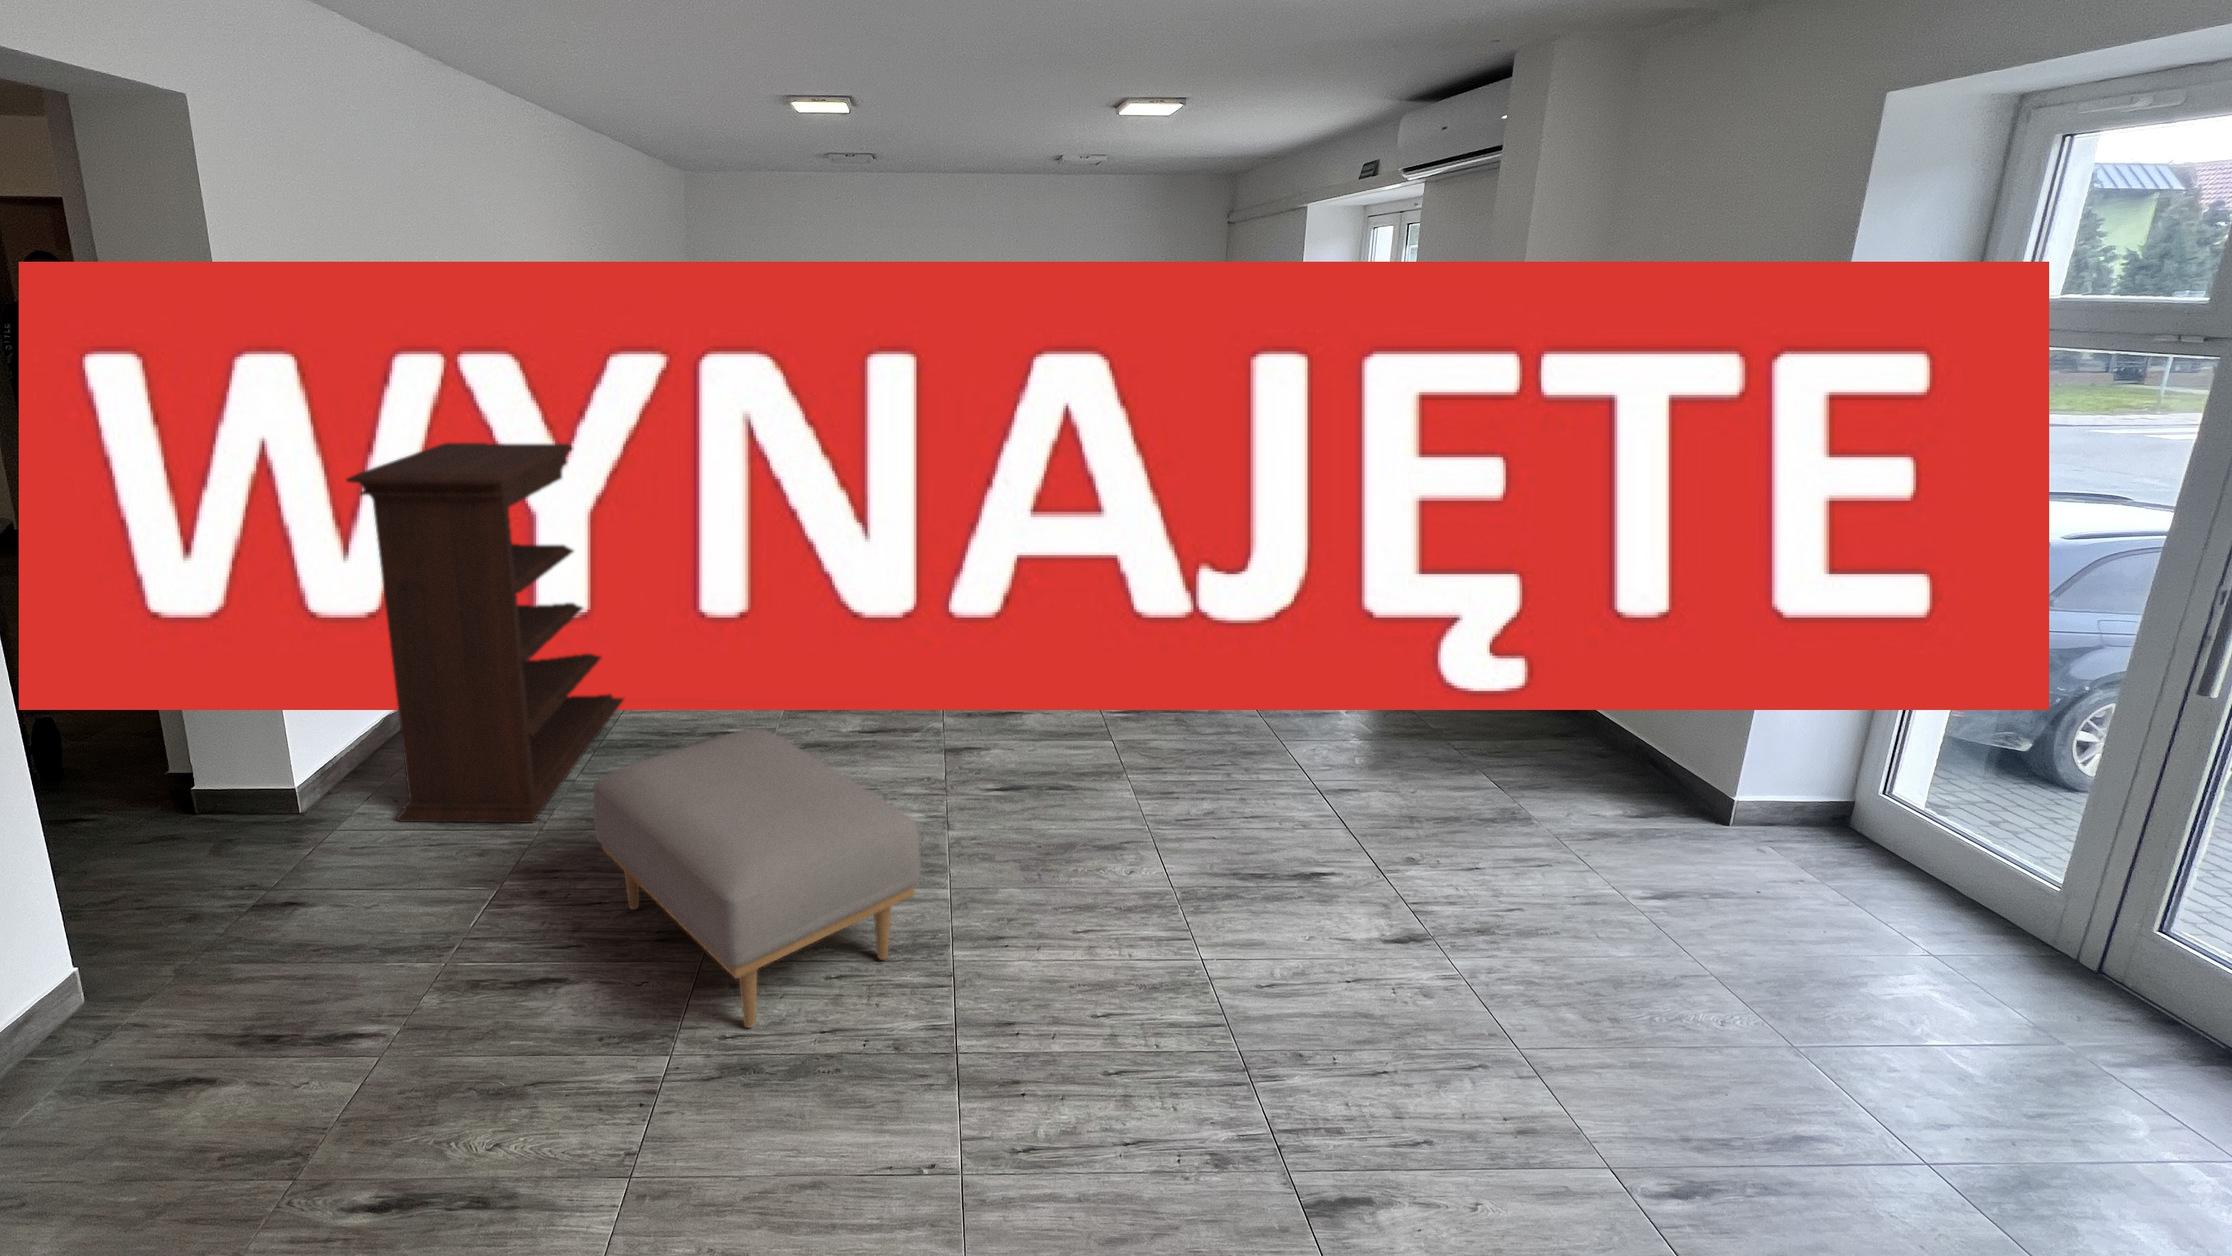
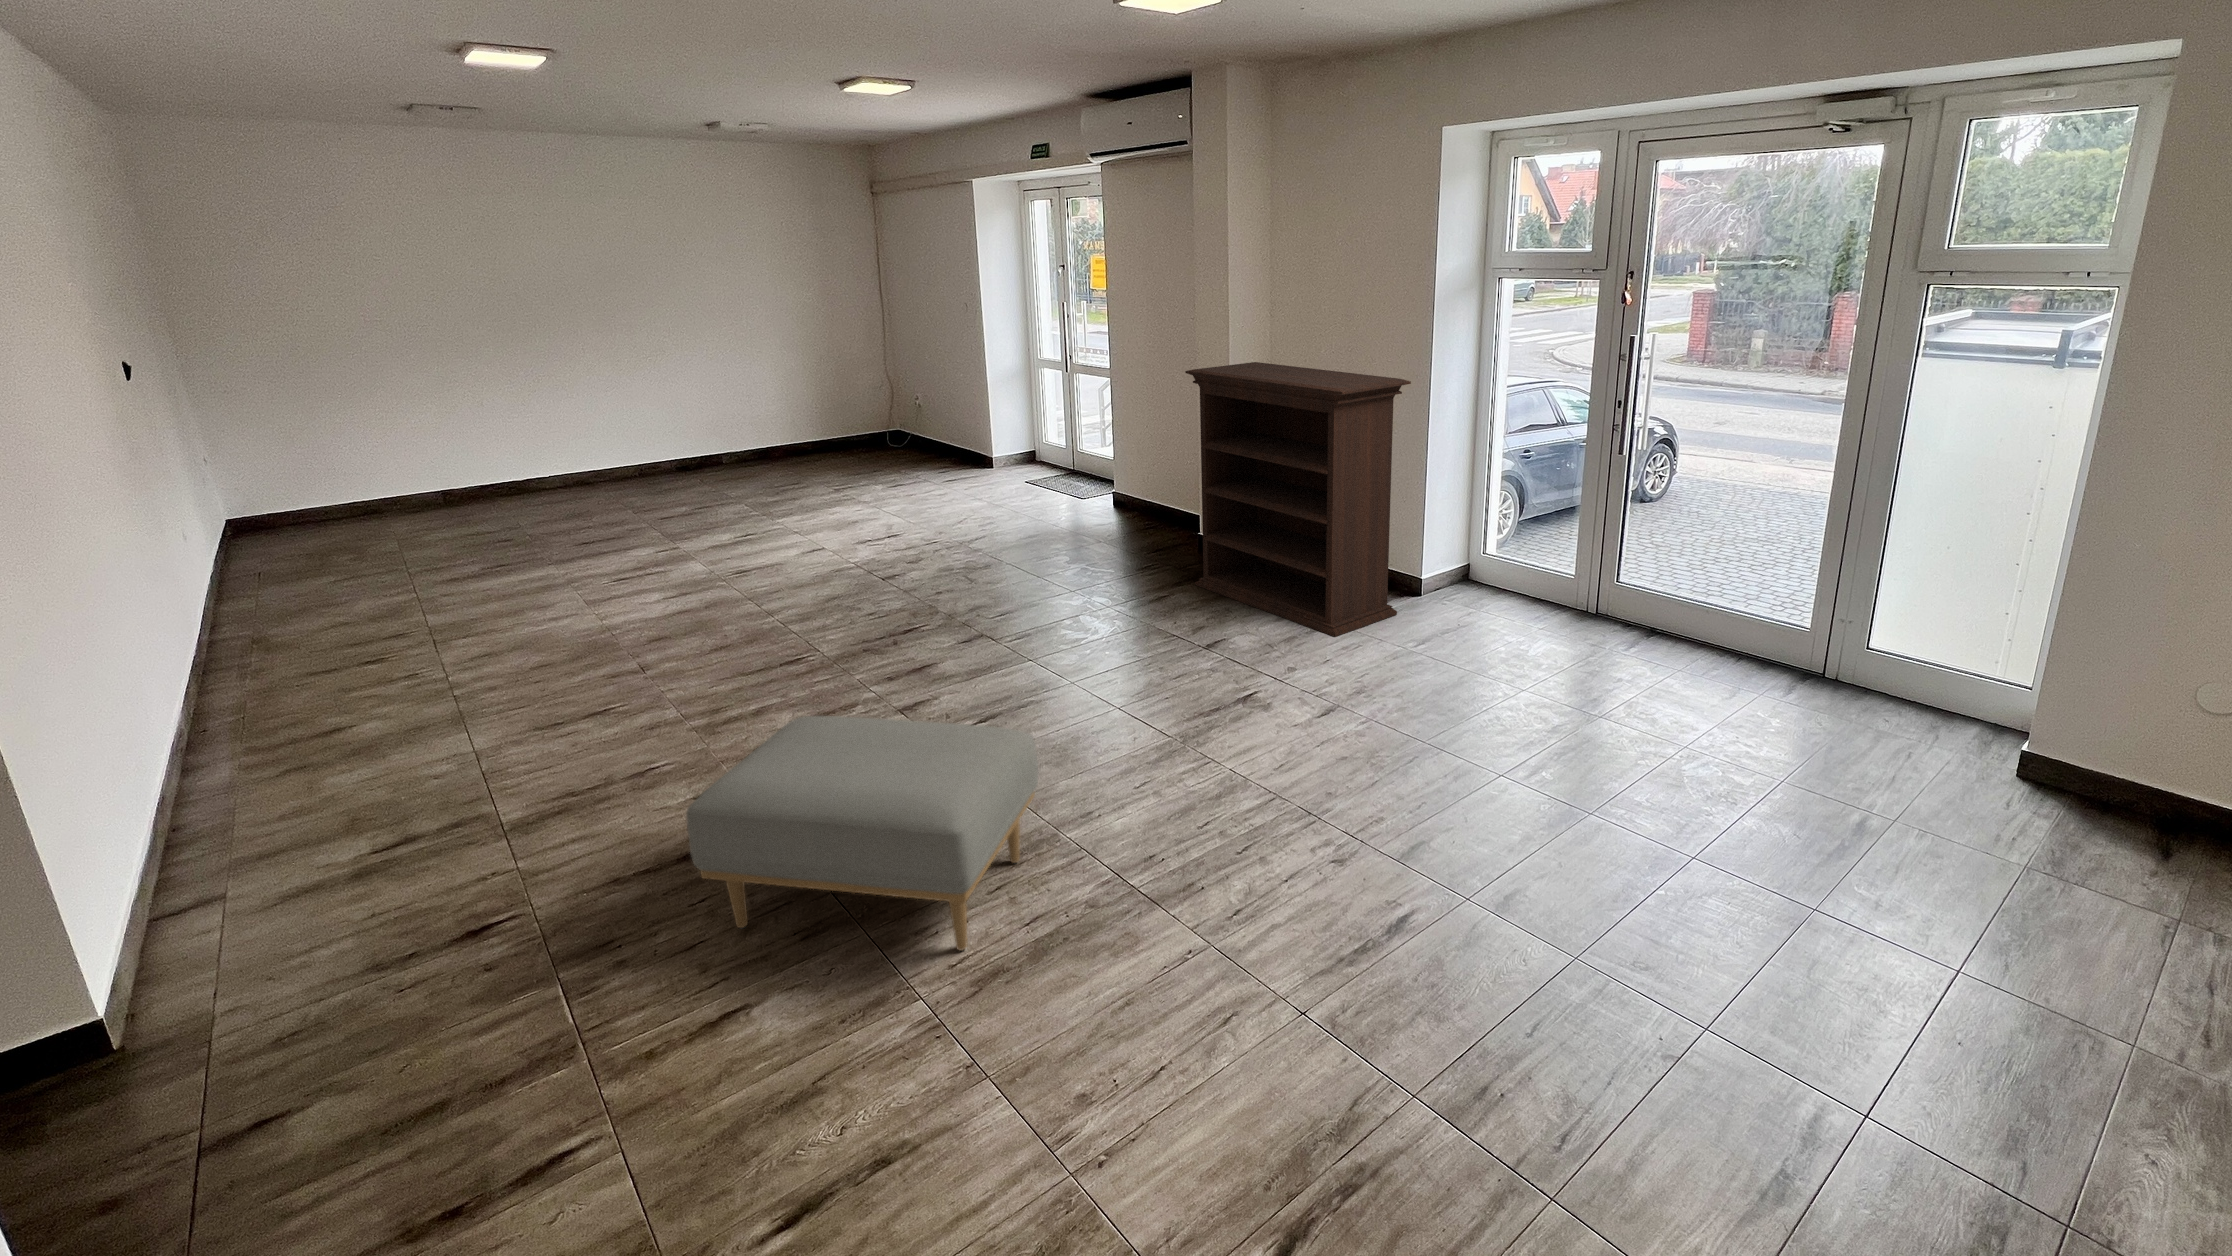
bookshelf: present [346,443,624,823] -> present [1185,362,1411,637]

